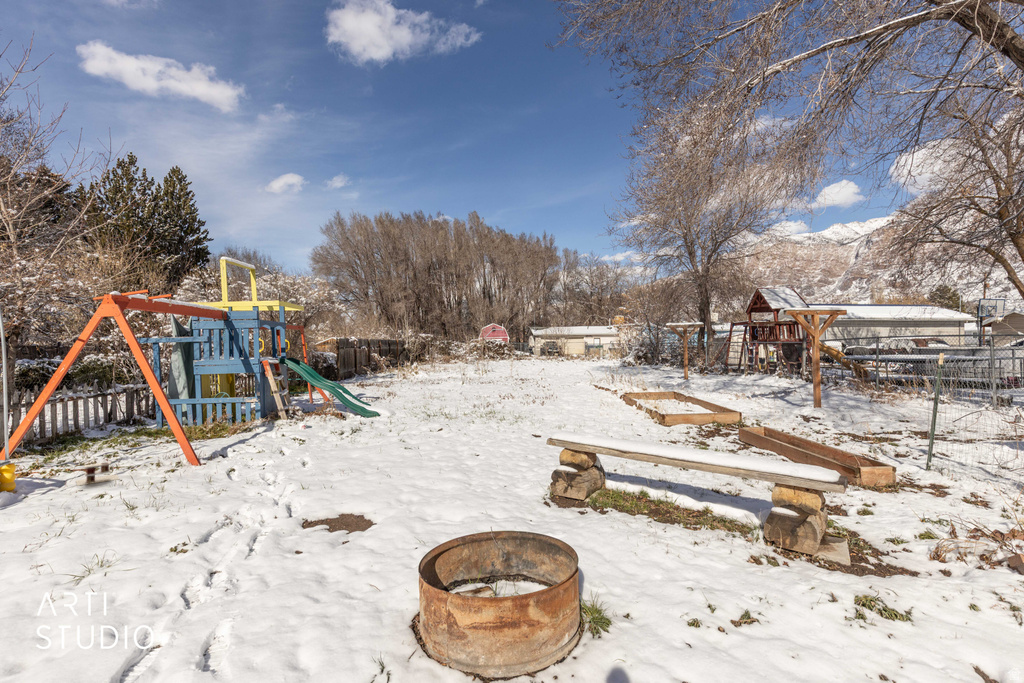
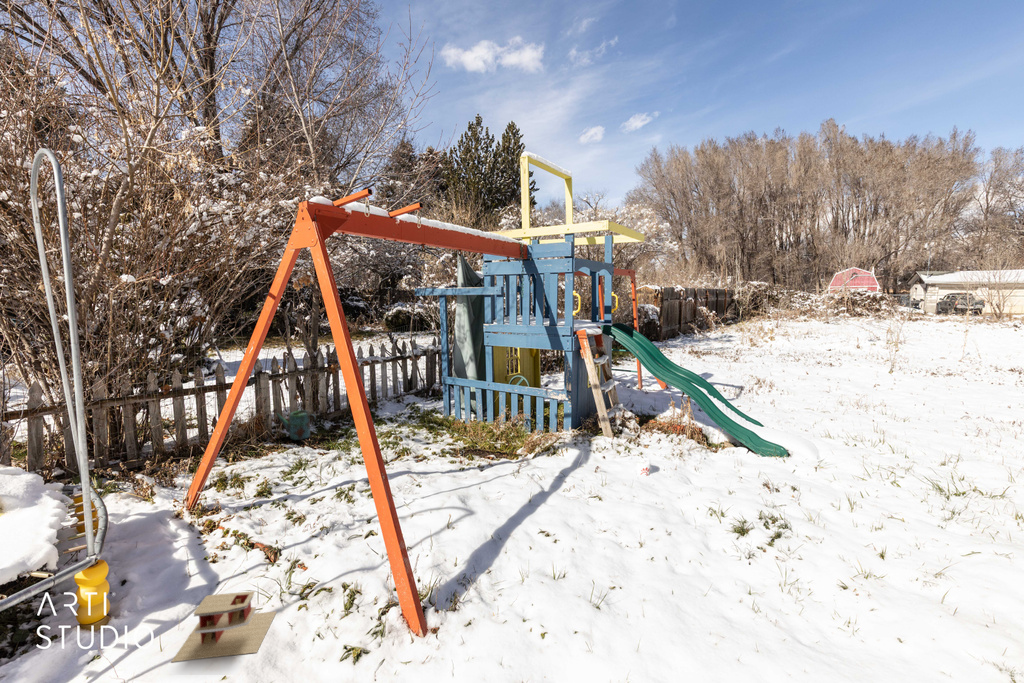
watering can: none [10,425,54,446] -> present [272,409,316,440]

